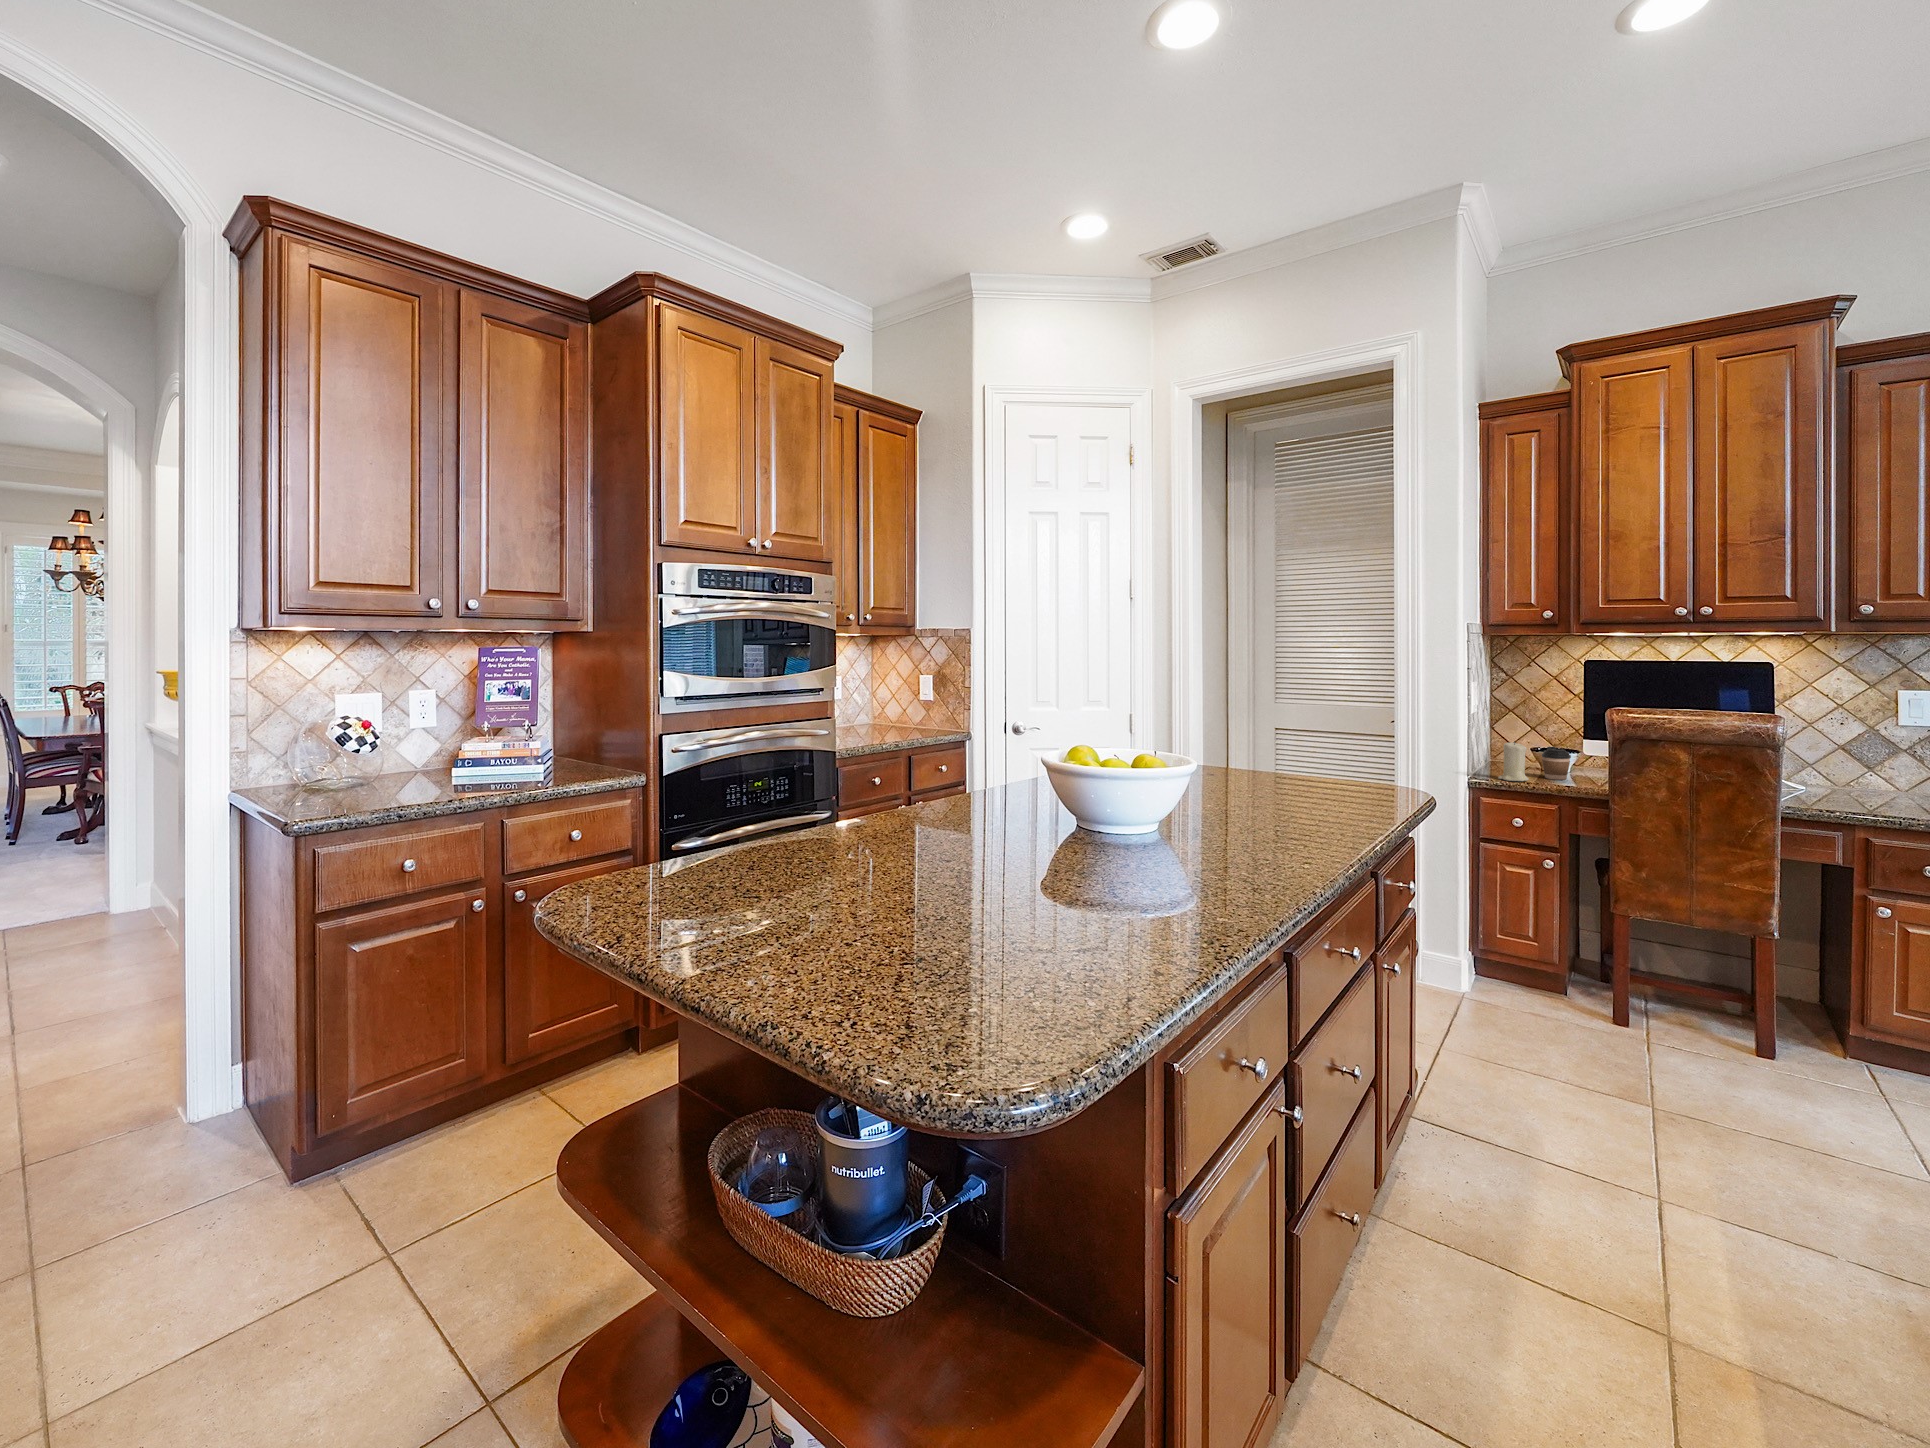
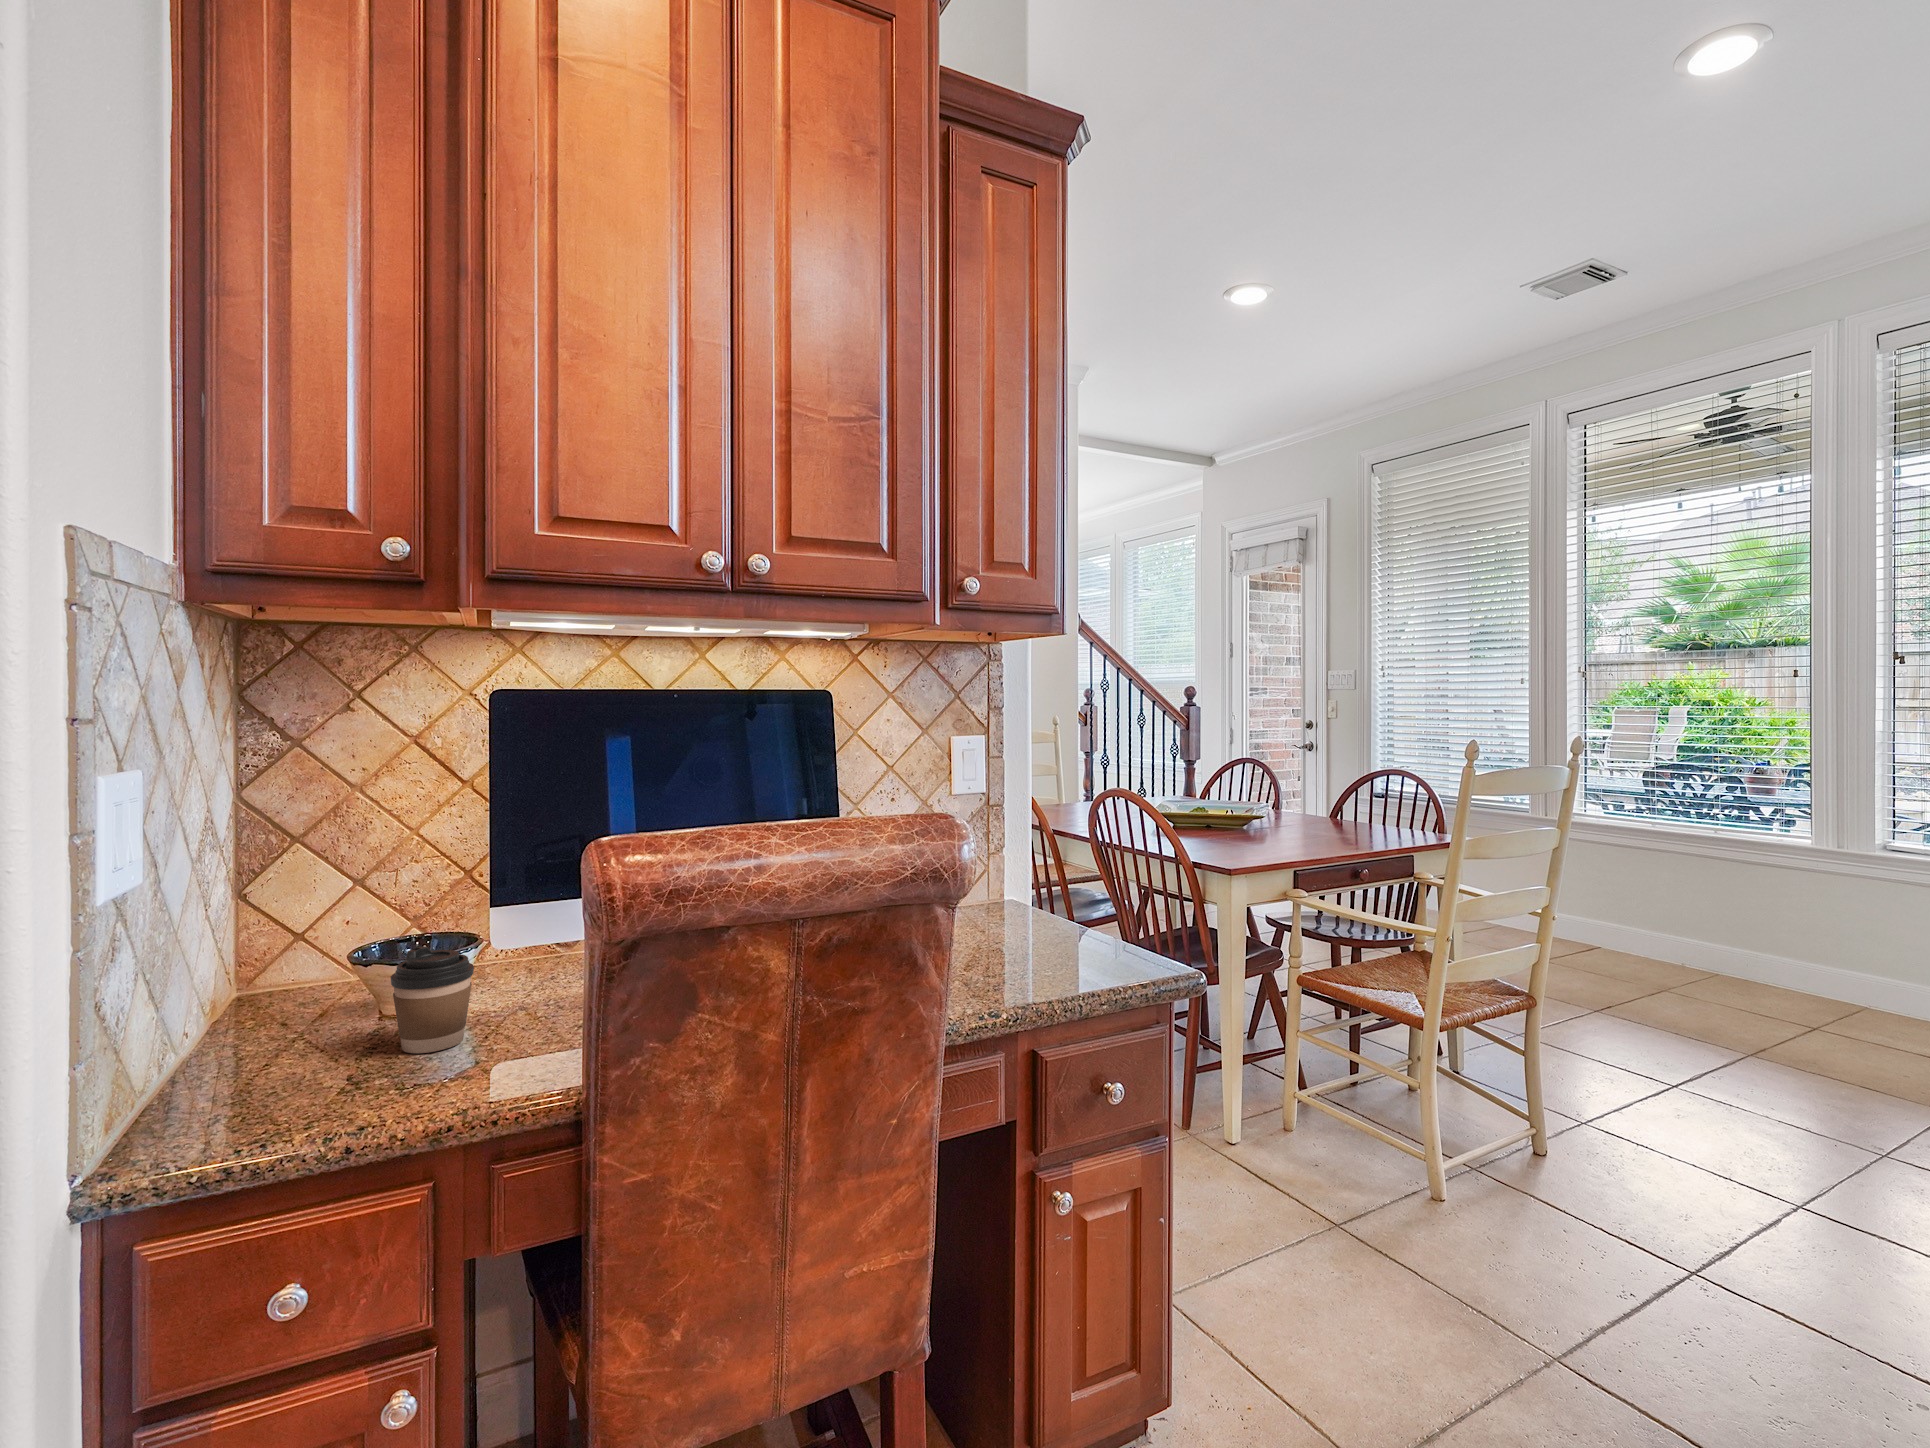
candle: present [1498,741,1529,781] -> none [242,966,353,1119]

